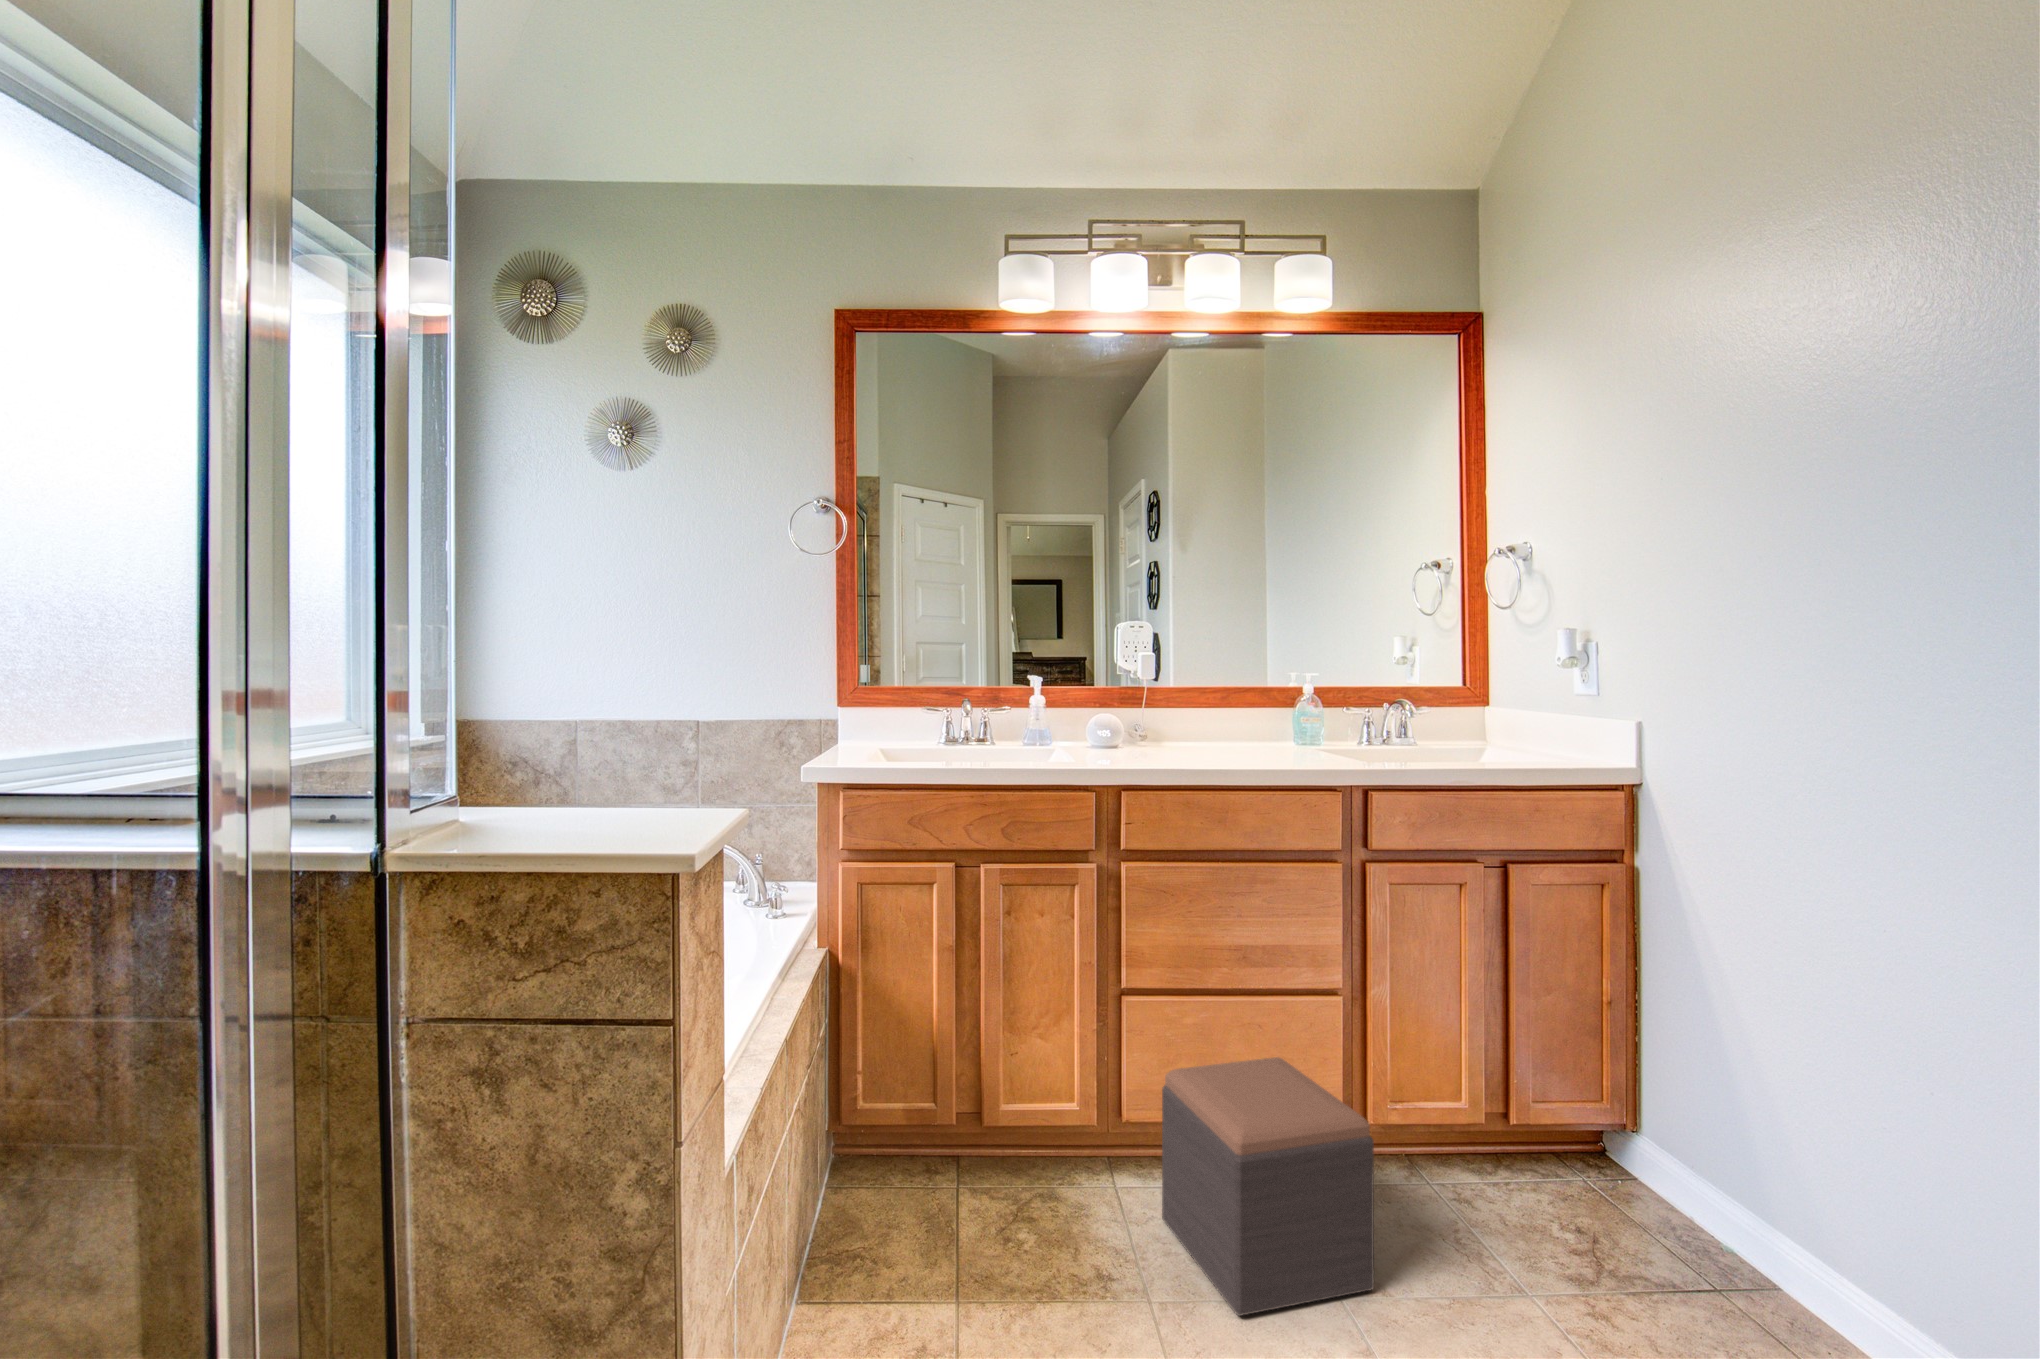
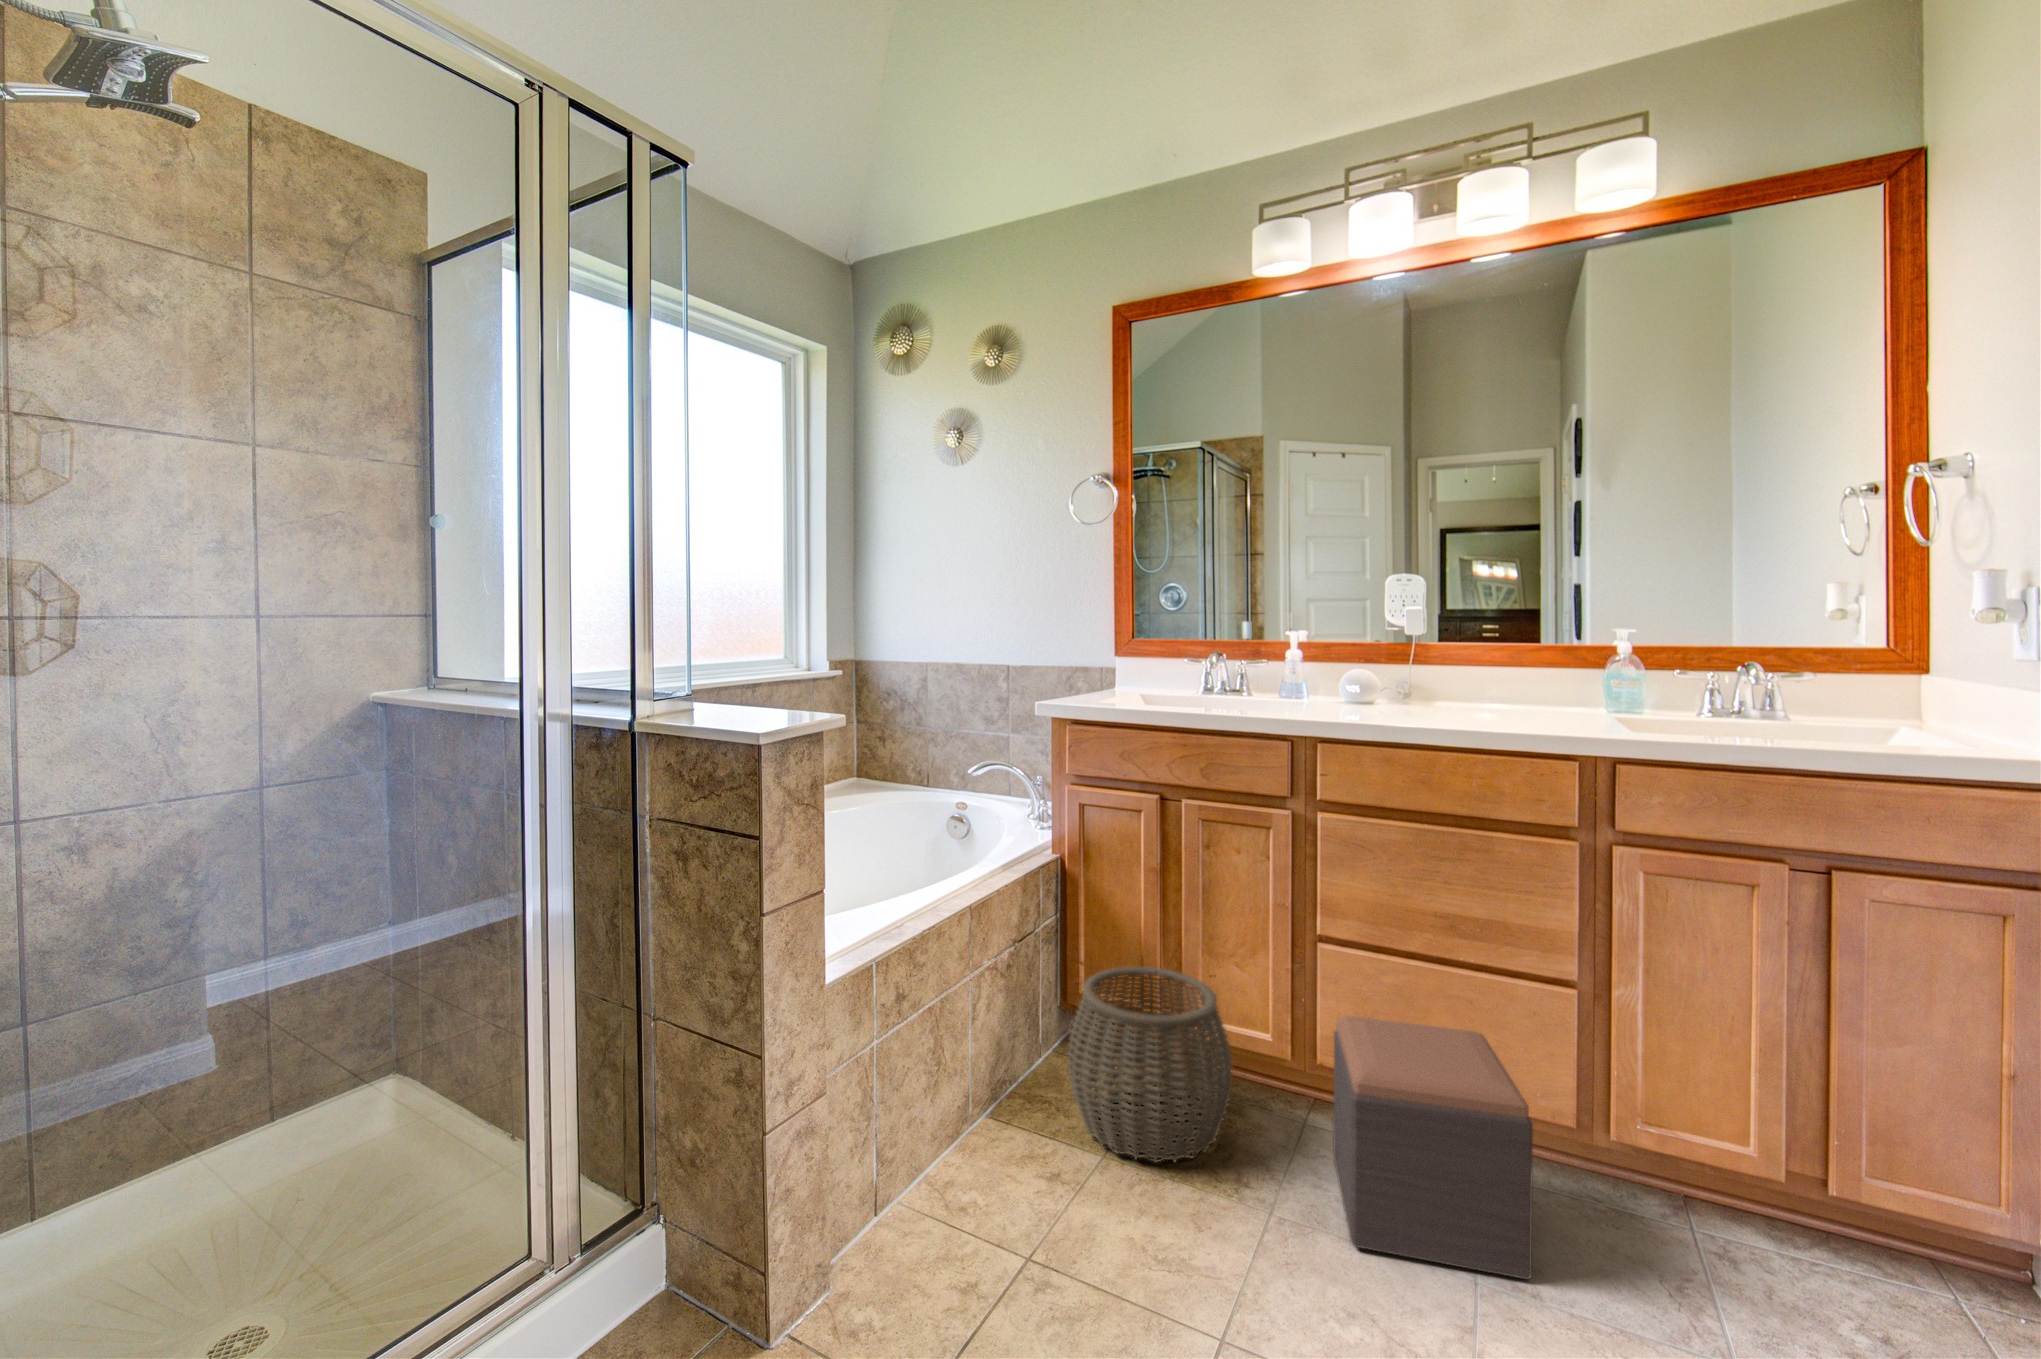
woven basket: none [890,1057,1074,1297] -> present [1068,967,1233,1162]

